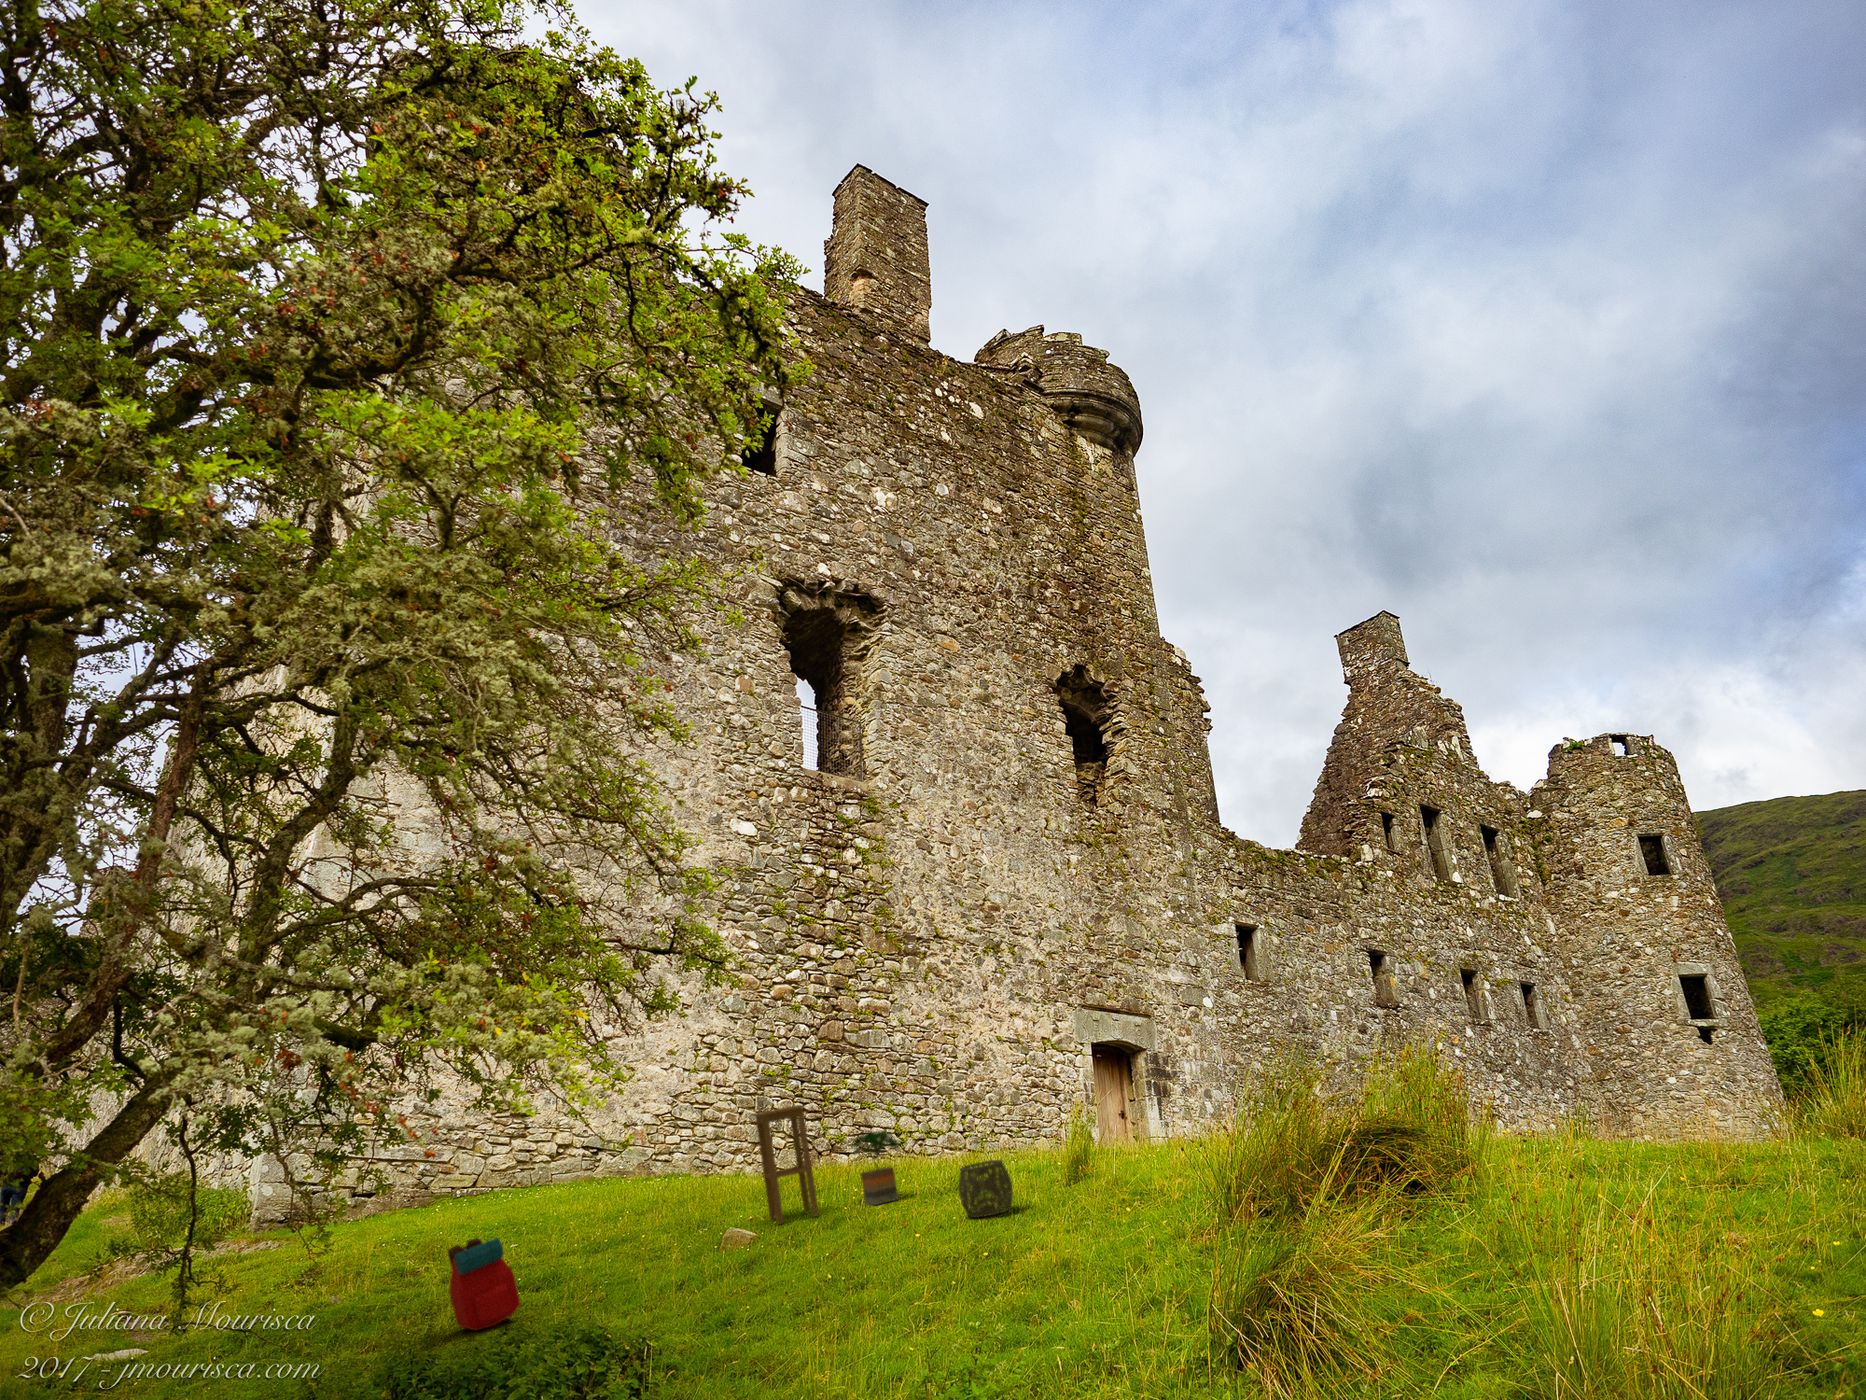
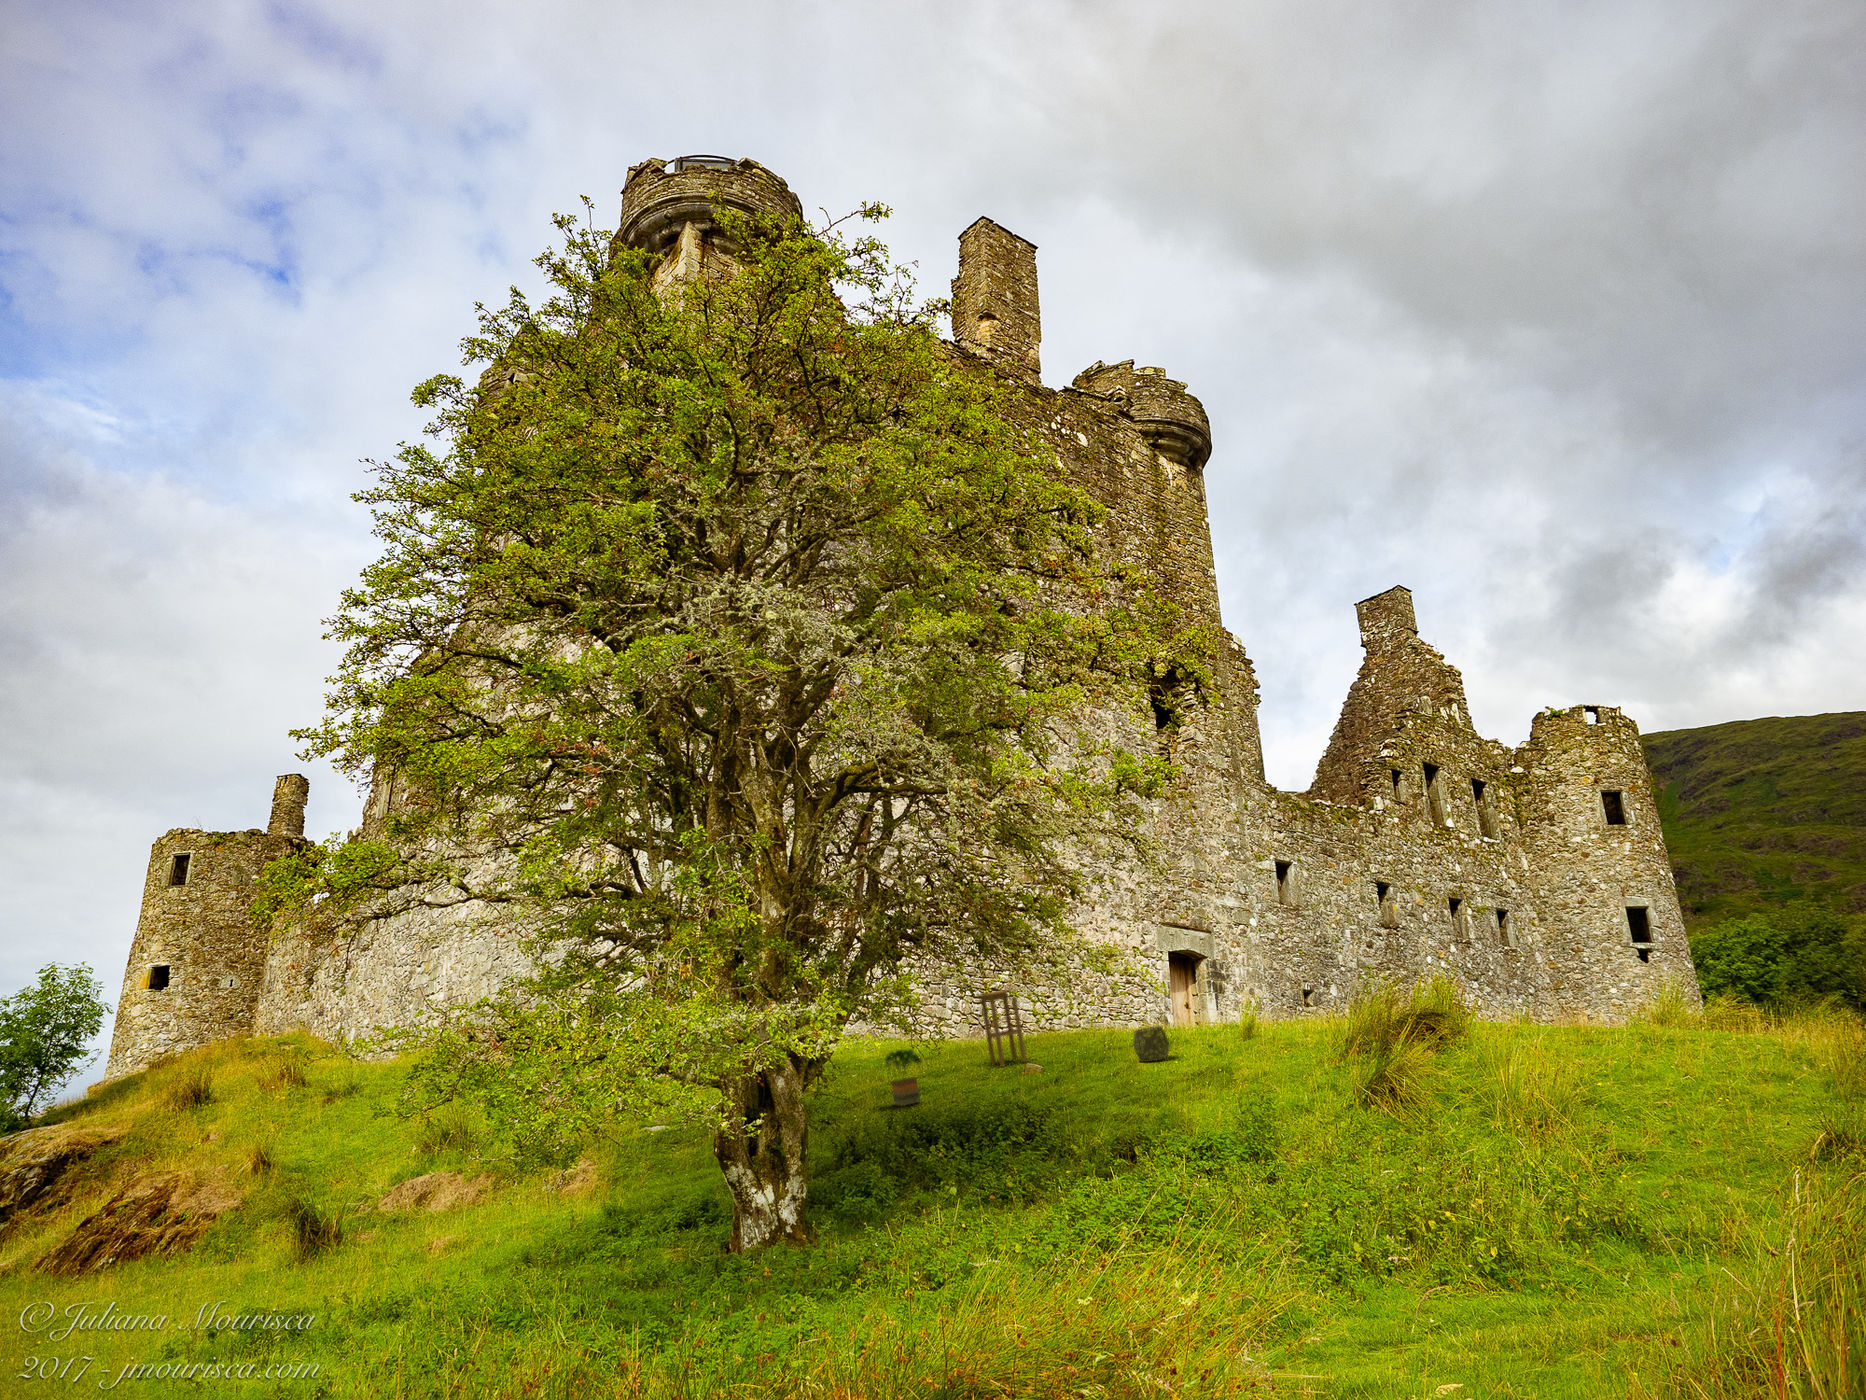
potted tree: present [851,1130,899,1205] -> present [885,1049,922,1106]
backpack: present [448,1238,520,1330] -> none [831,1063,880,1117]

